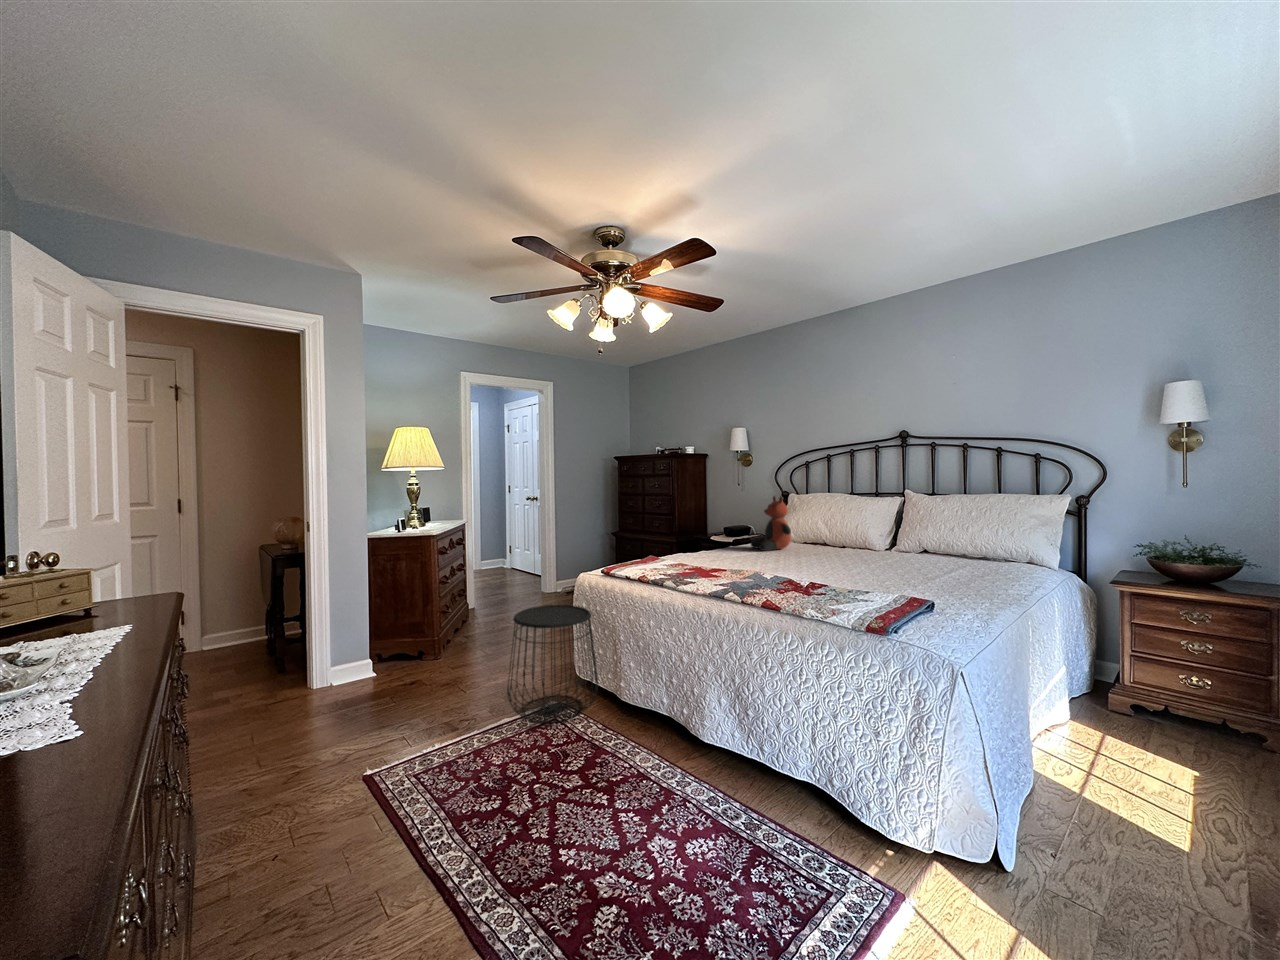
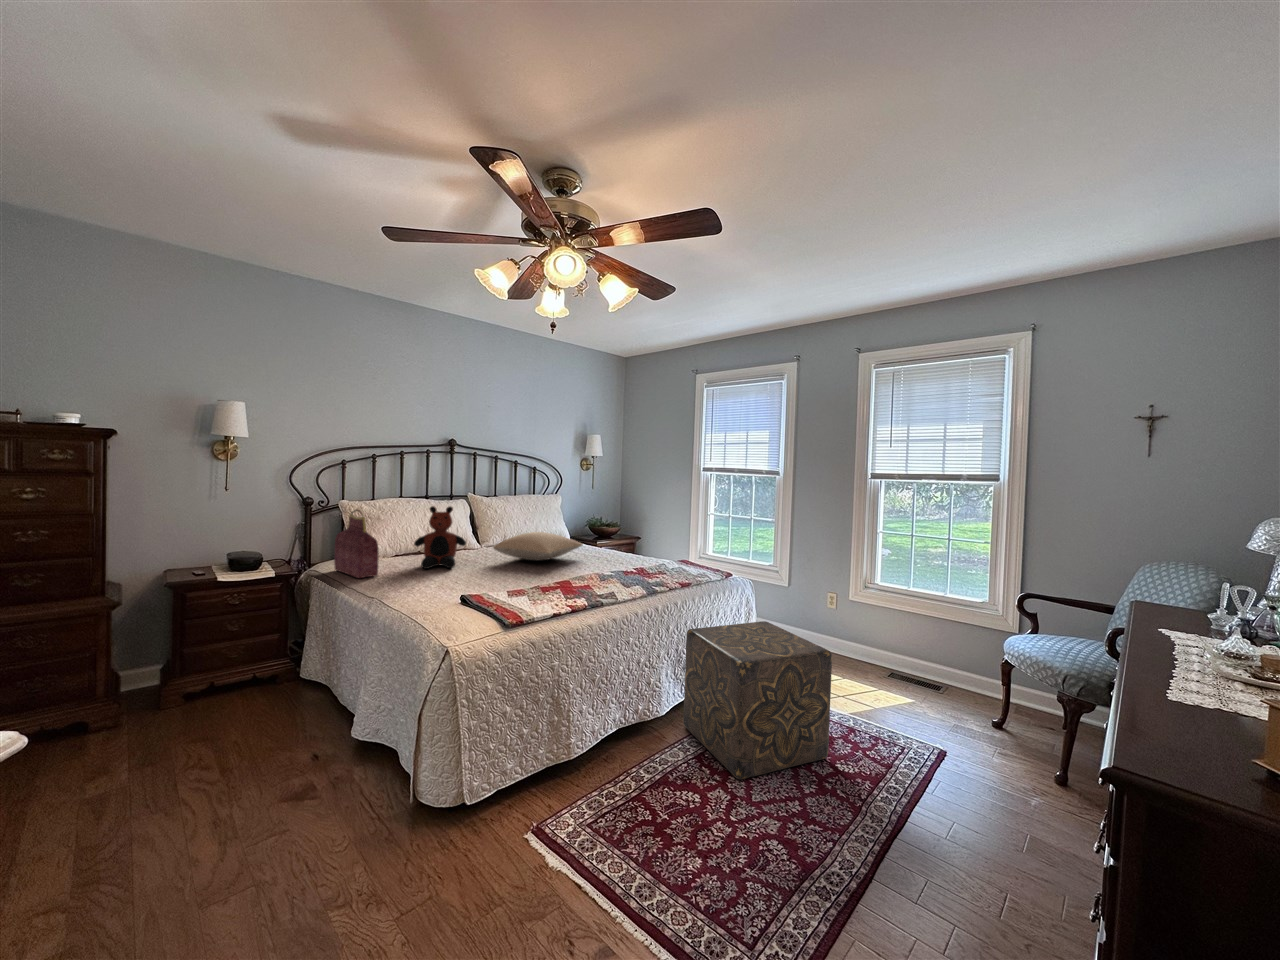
handbag: none [712,495,748,545] -> present [334,510,378,578]
pillow: none [787,530,876,562] -> present [493,532,583,560]
side table: present [507,605,598,723] -> none [492,678,623,868]
ottoman: none [592,649,787,899] -> present [684,621,832,779]

